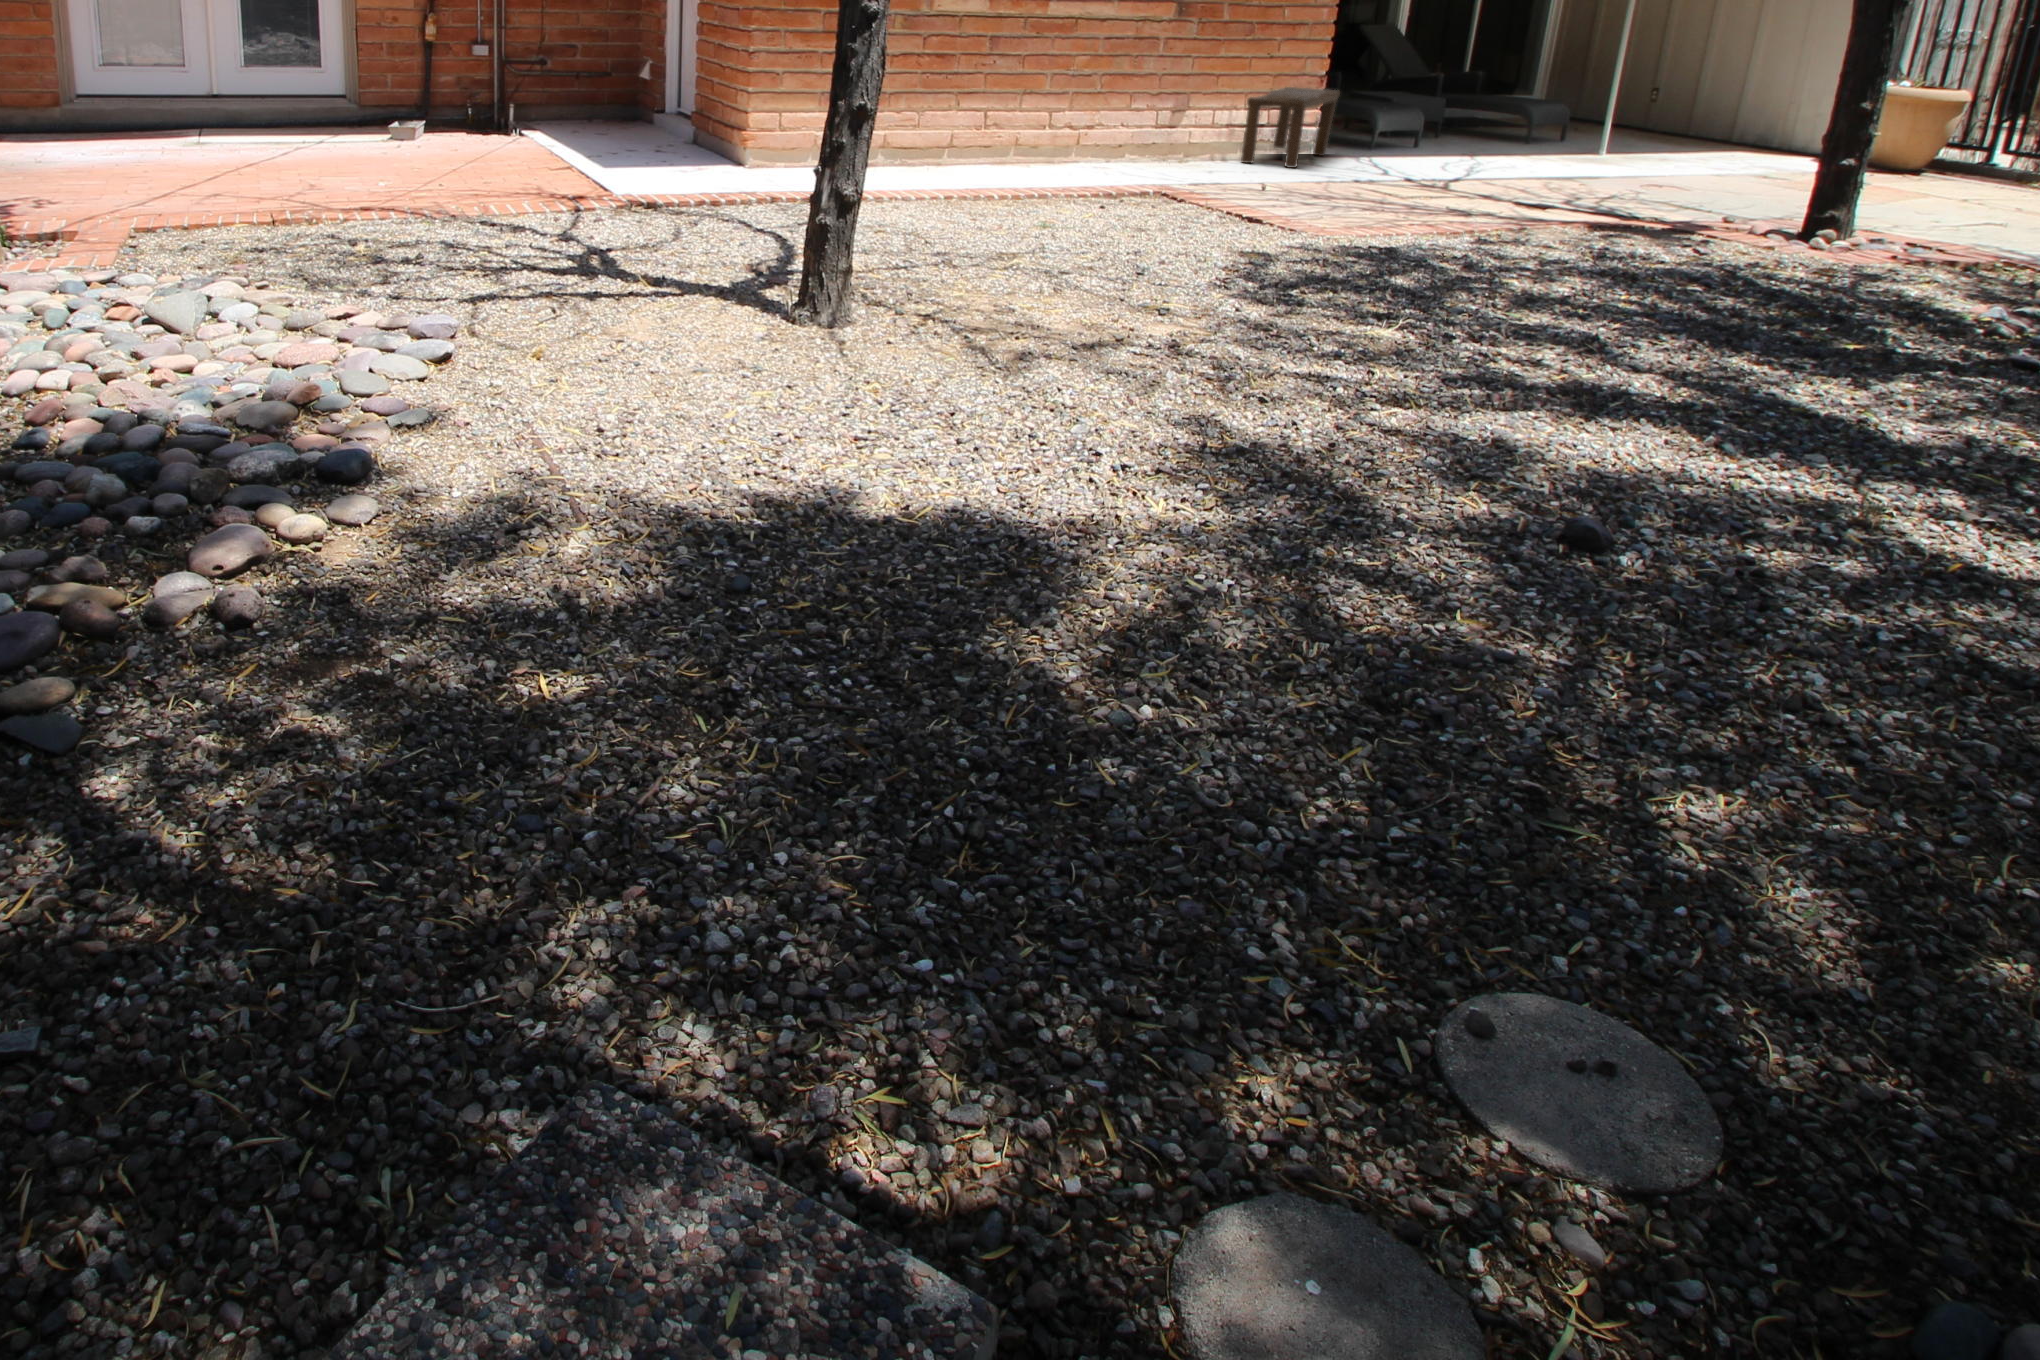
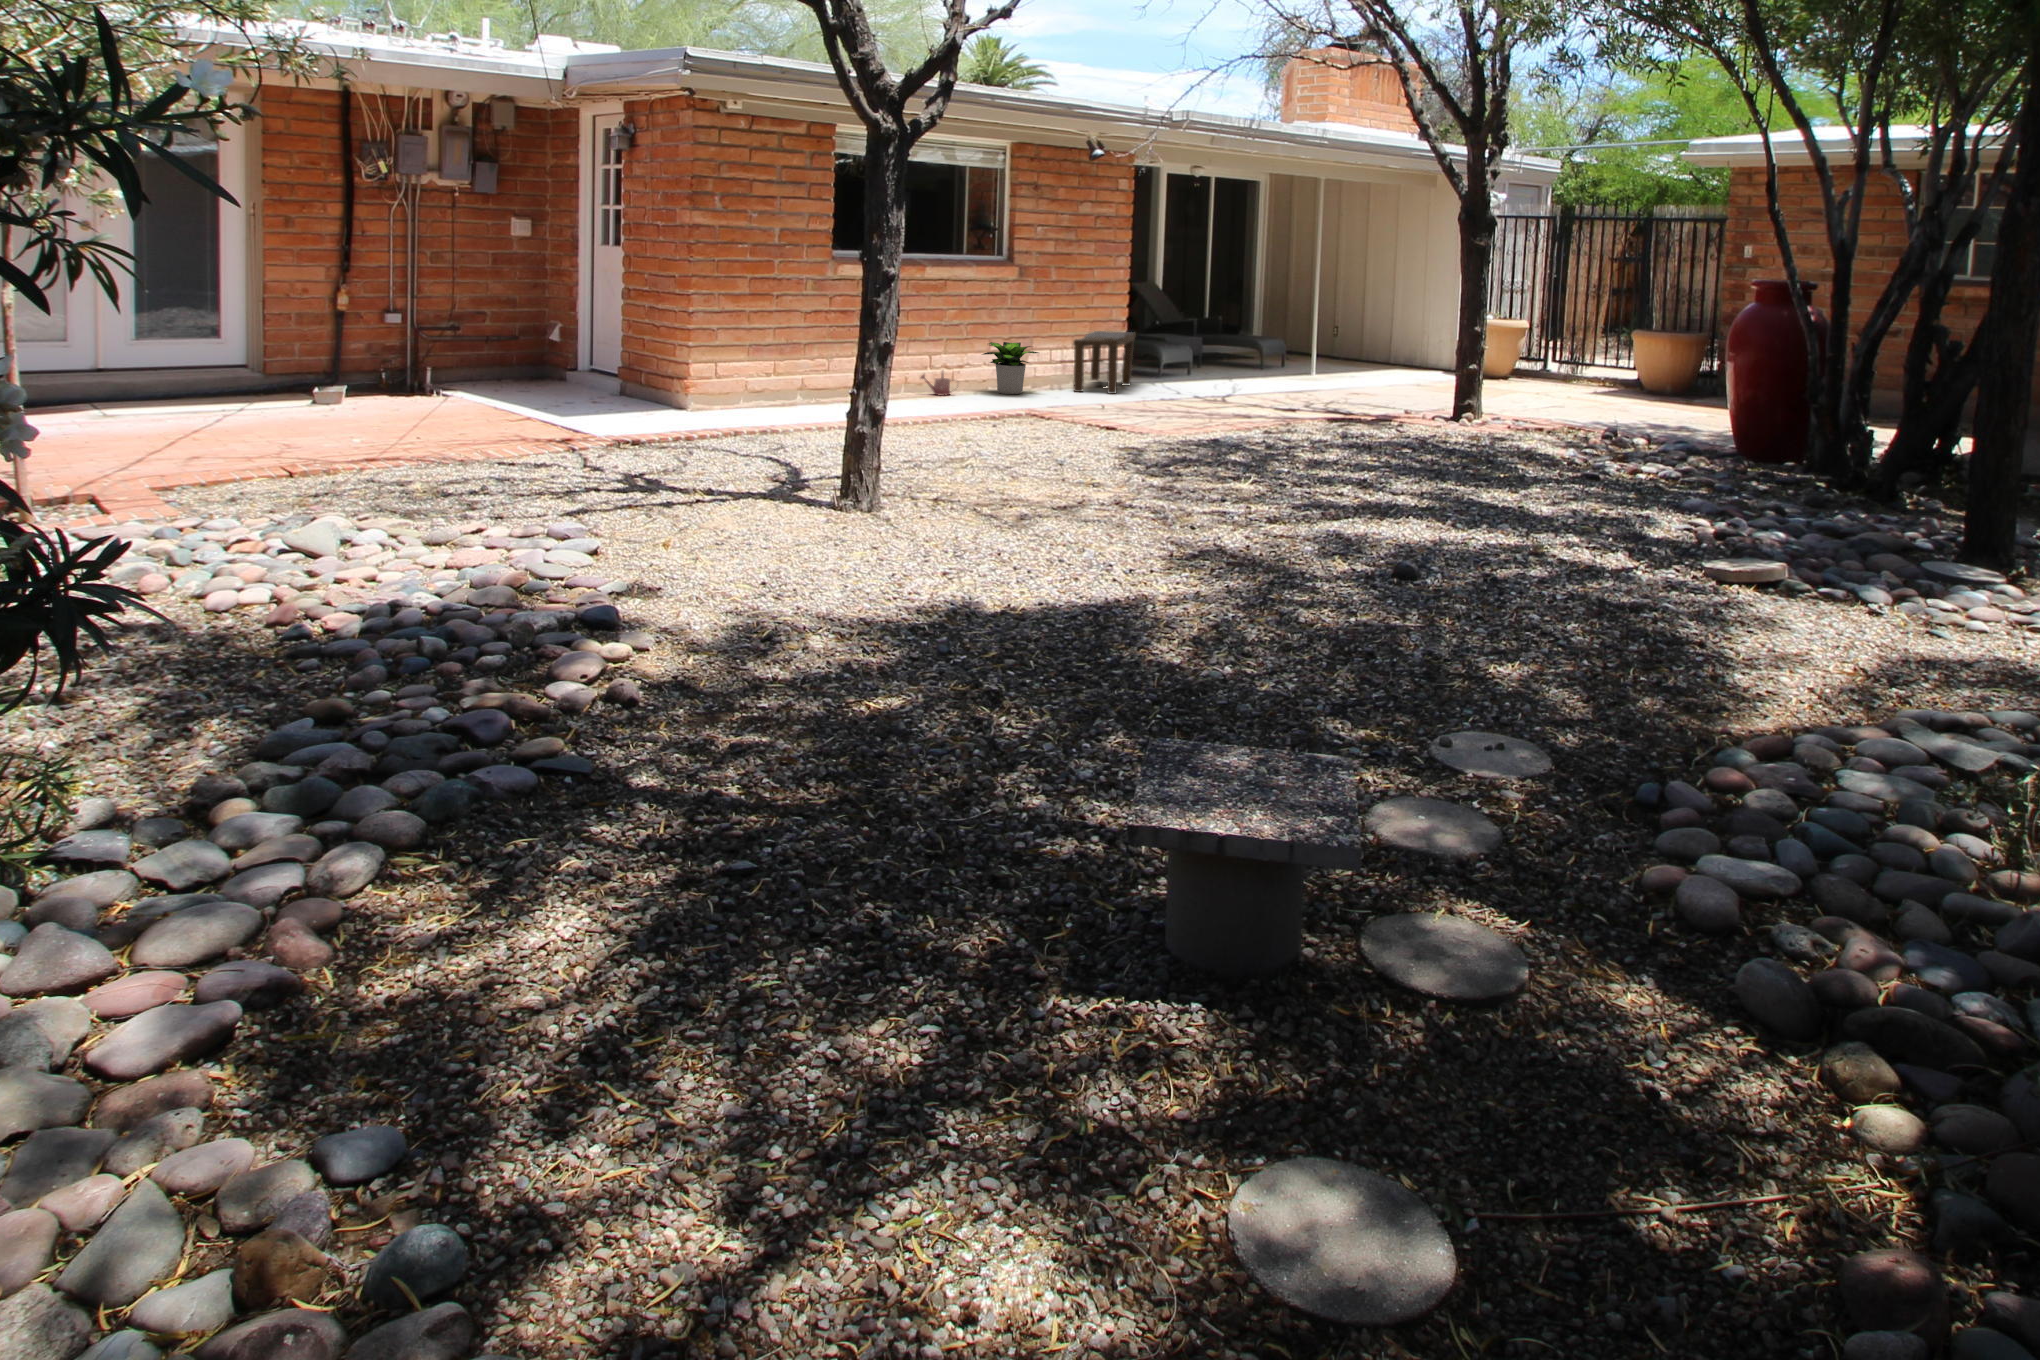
potted plant: none [1125,97,1201,162] -> present [982,342,1038,394]
watering can: none [1042,128,1090,160] -> present [921,371,958,396]

